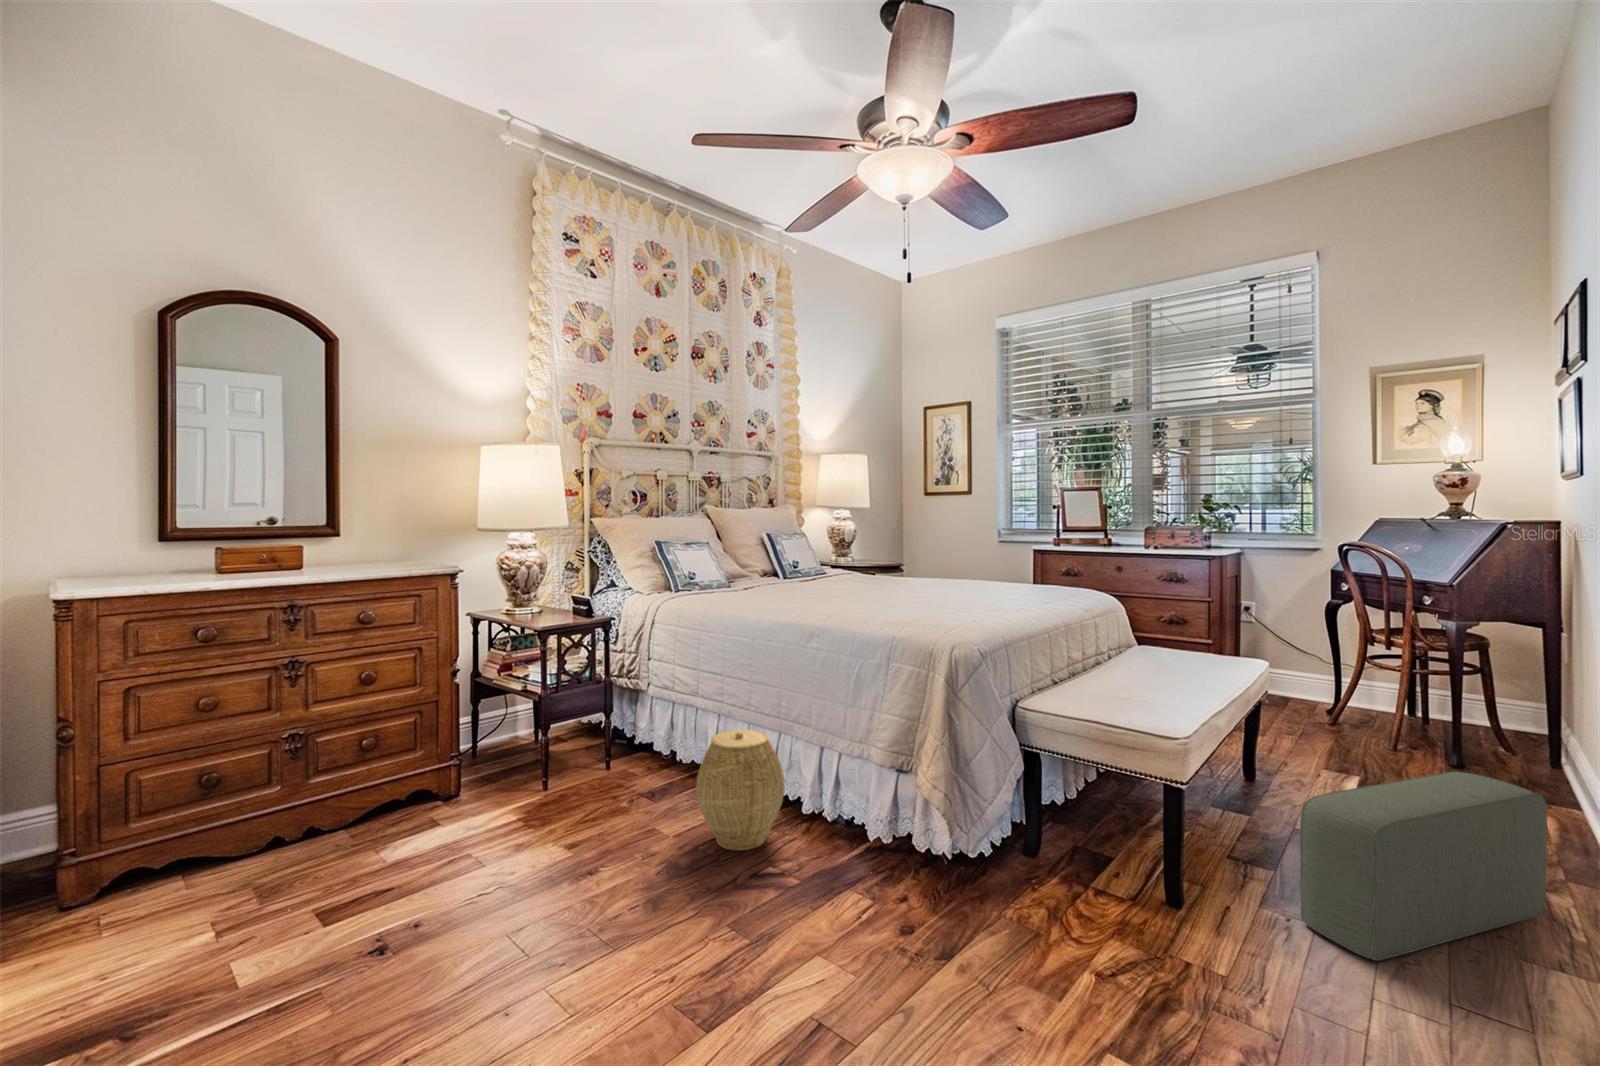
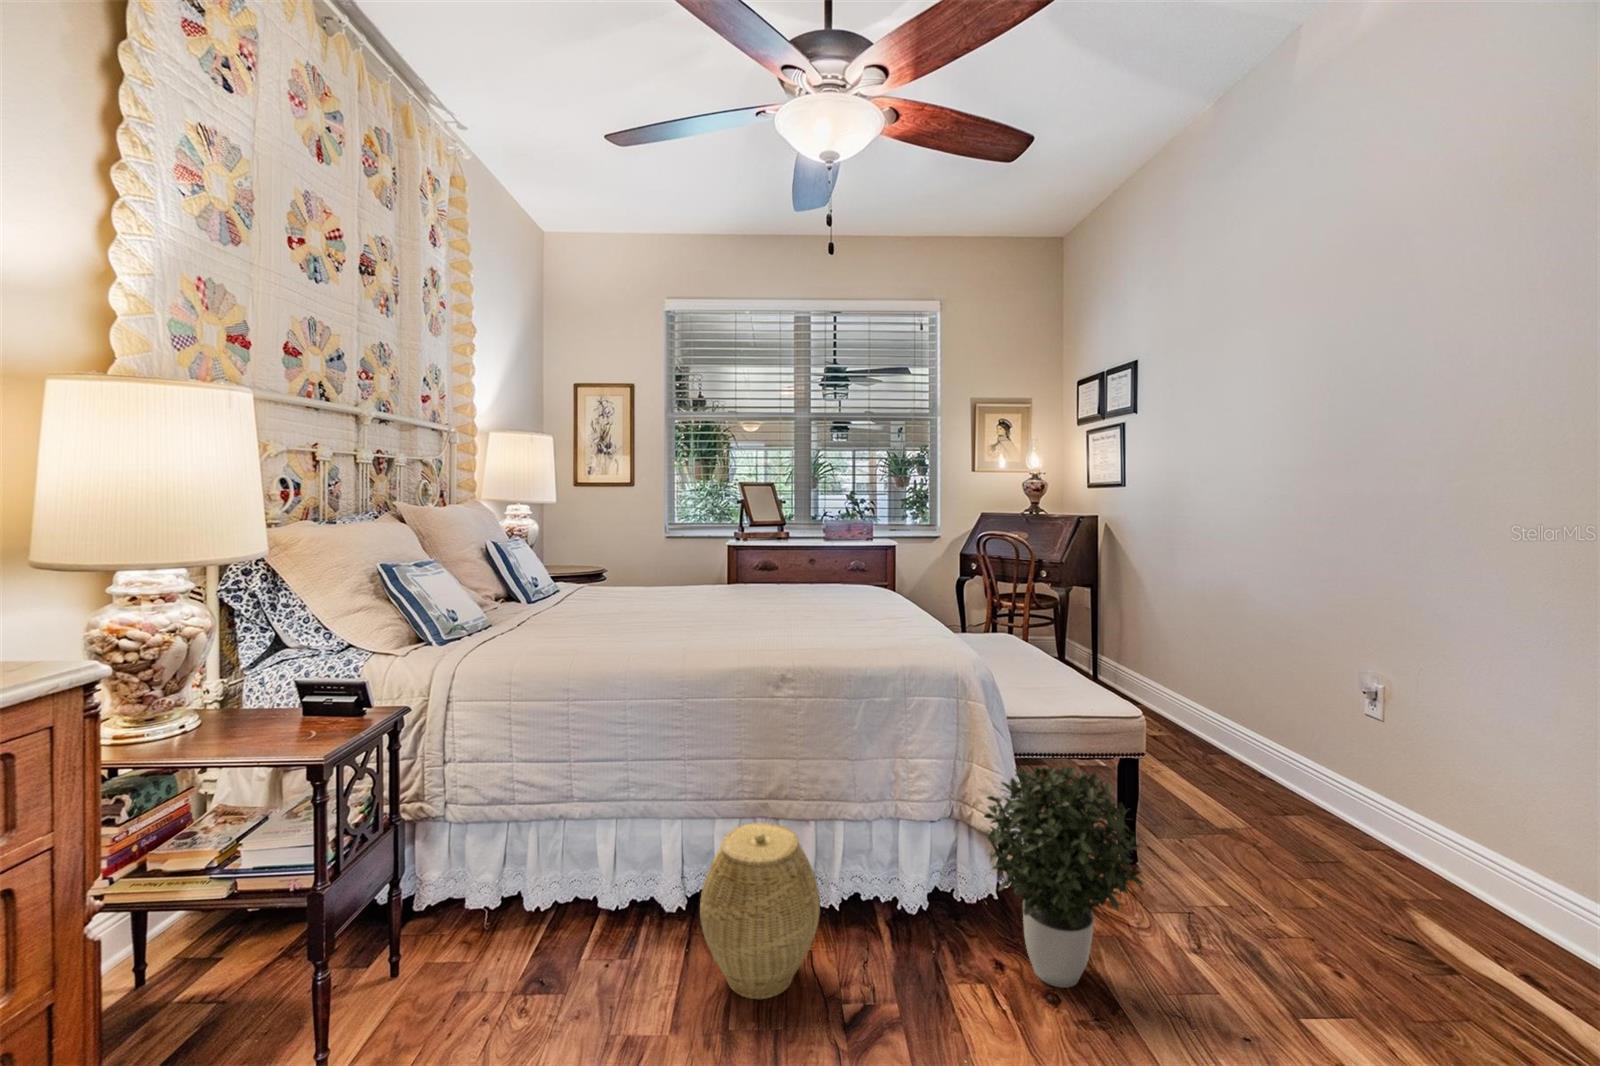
potted plant: none [858,724,1004,934] -> present [984,766,1143,988]
pouf: present [1300,771,1548,961] -> none [1188,702,1263,854]

